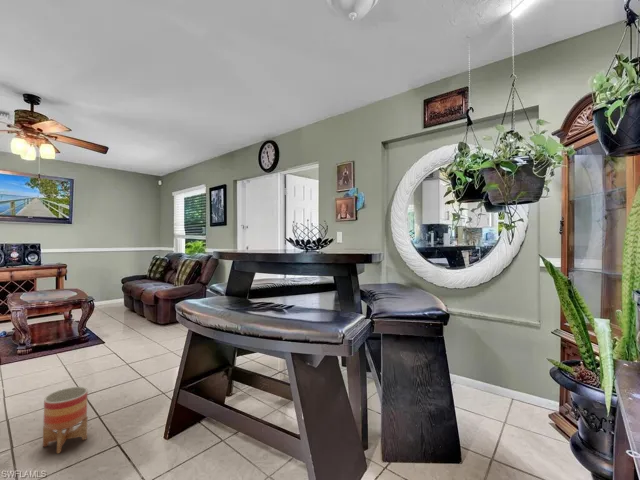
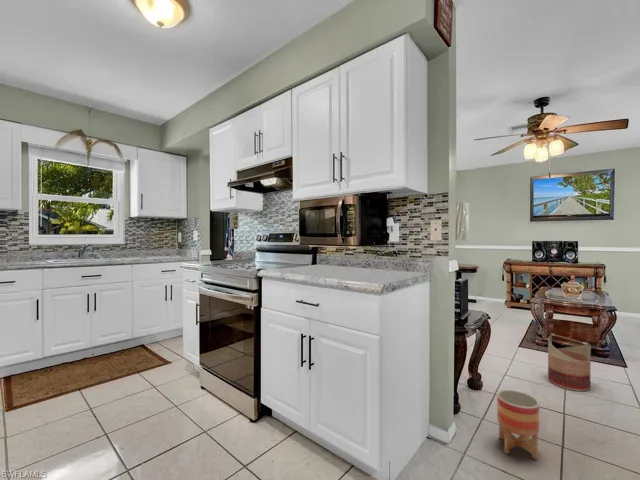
basket: none [52,331,92,379] -> present [548,334,591,391]

